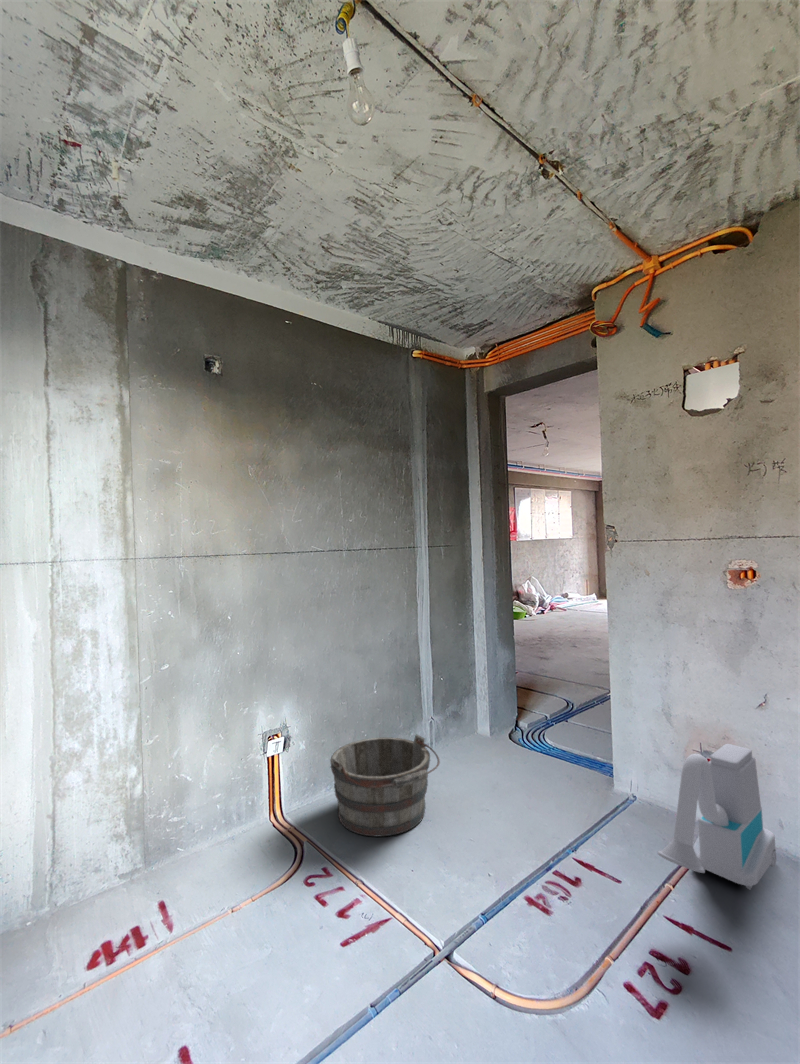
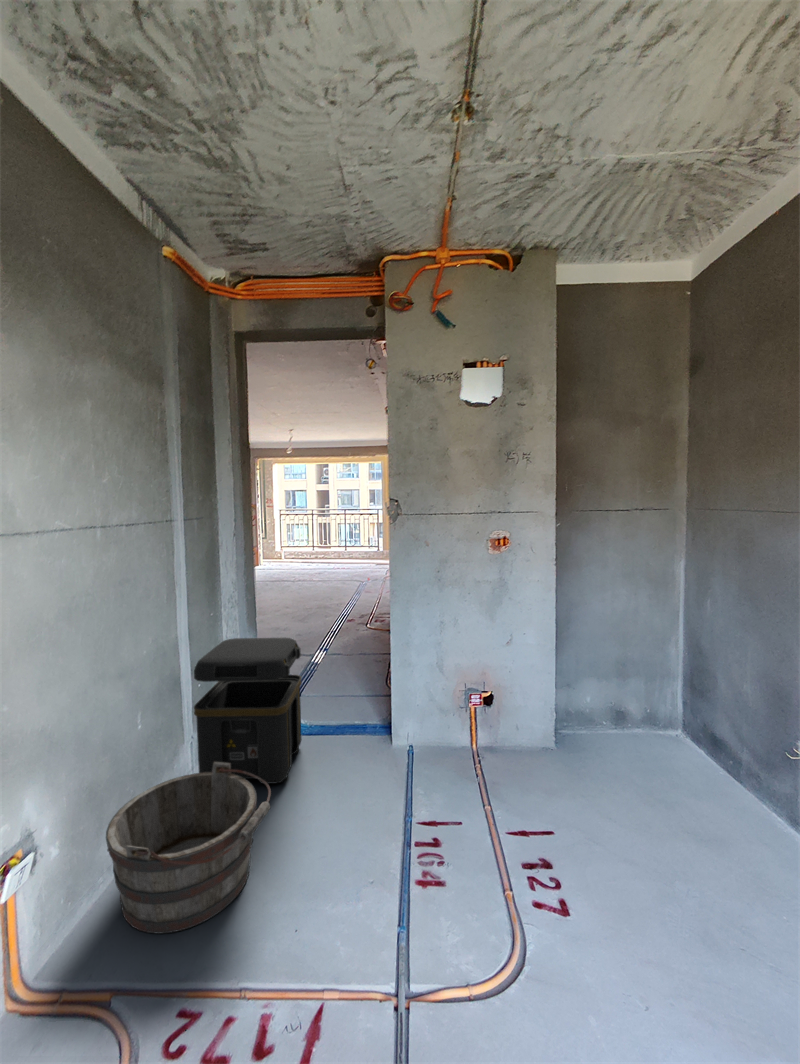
toolbox: none [429,650,527,781] -> present [194,638,302,784]
vacuum cleaner: present [658,744,776,890] -> none [480,676,539,786]

